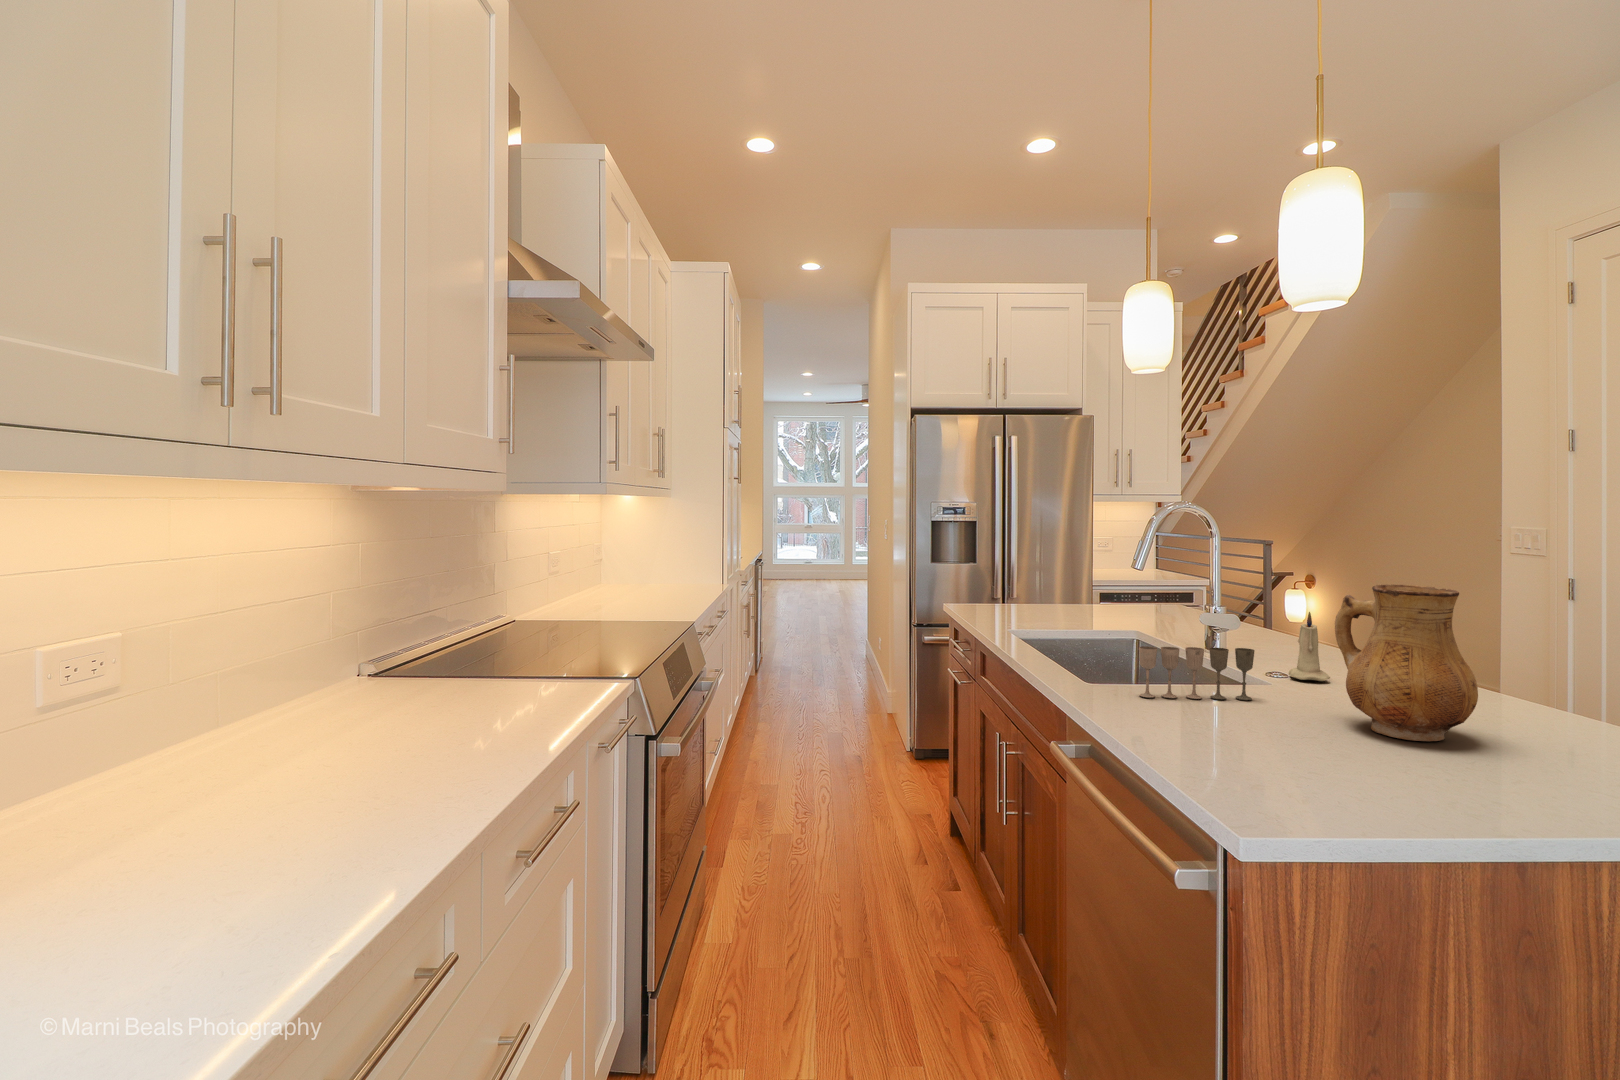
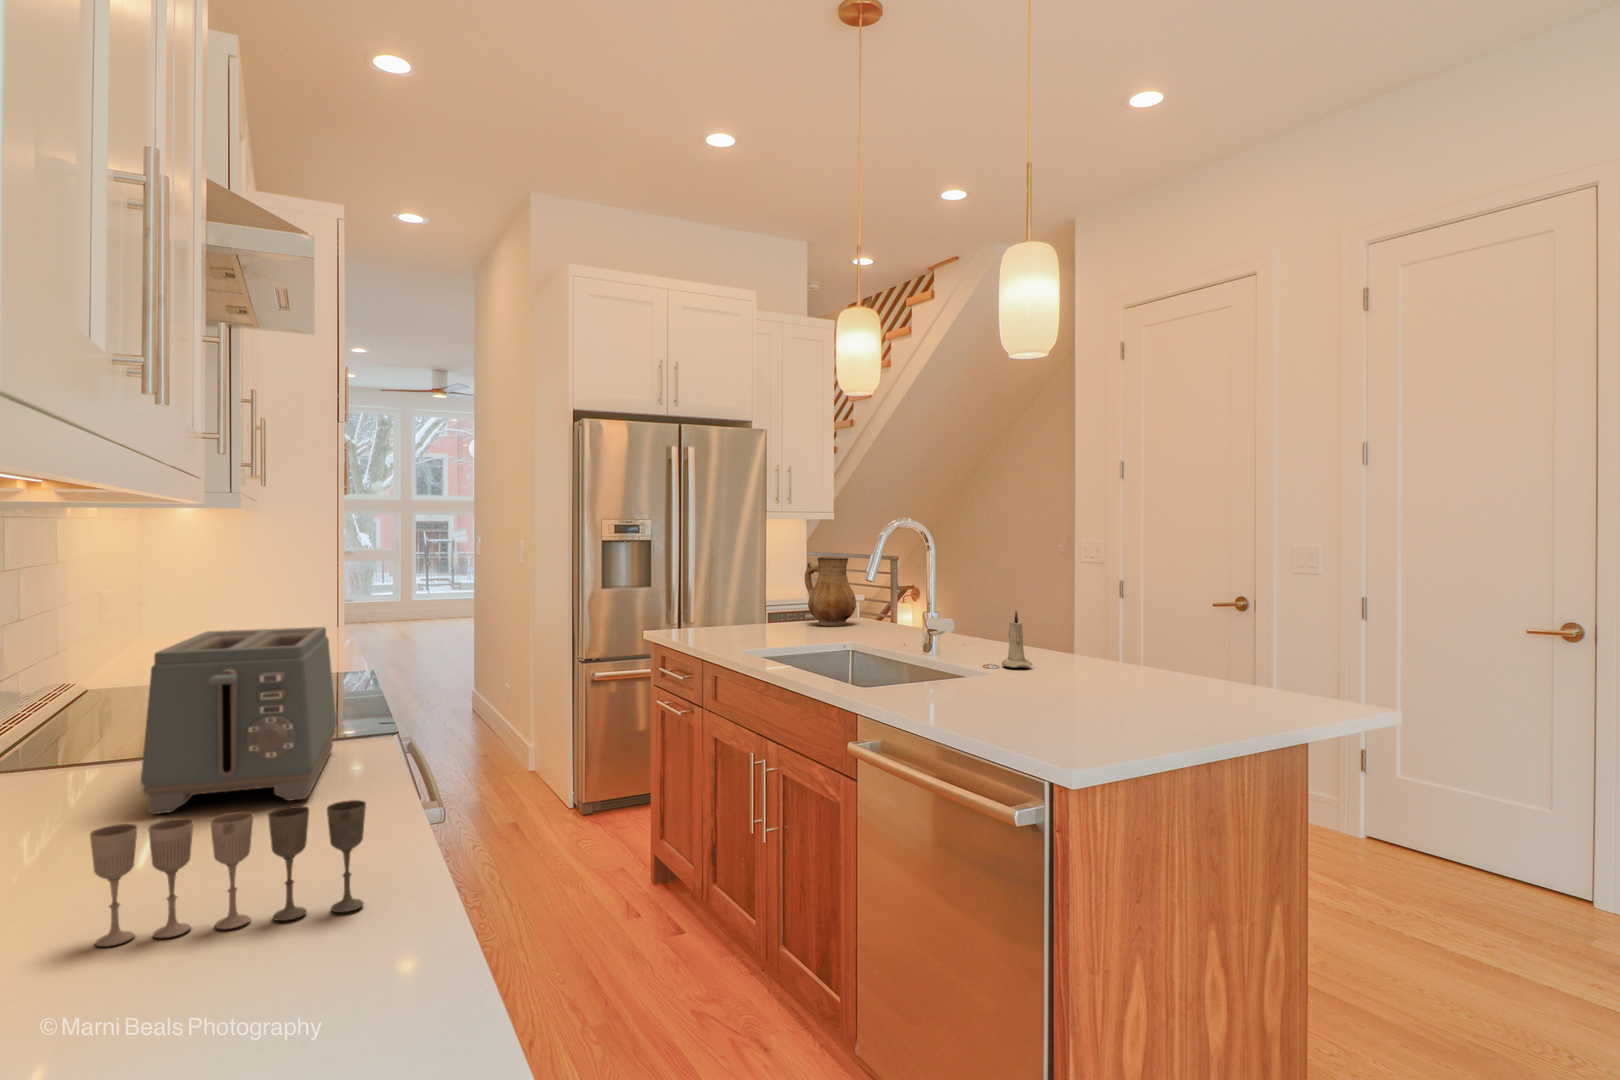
ceramic pitcher: present [1335,584,1478,741] -> present [805,557,856,626]
toaster: none [372,593,564,738] -> present [141,627,336,814]
wine glass: present [1139,646,1255,700] -> present [90,800,366,947]

